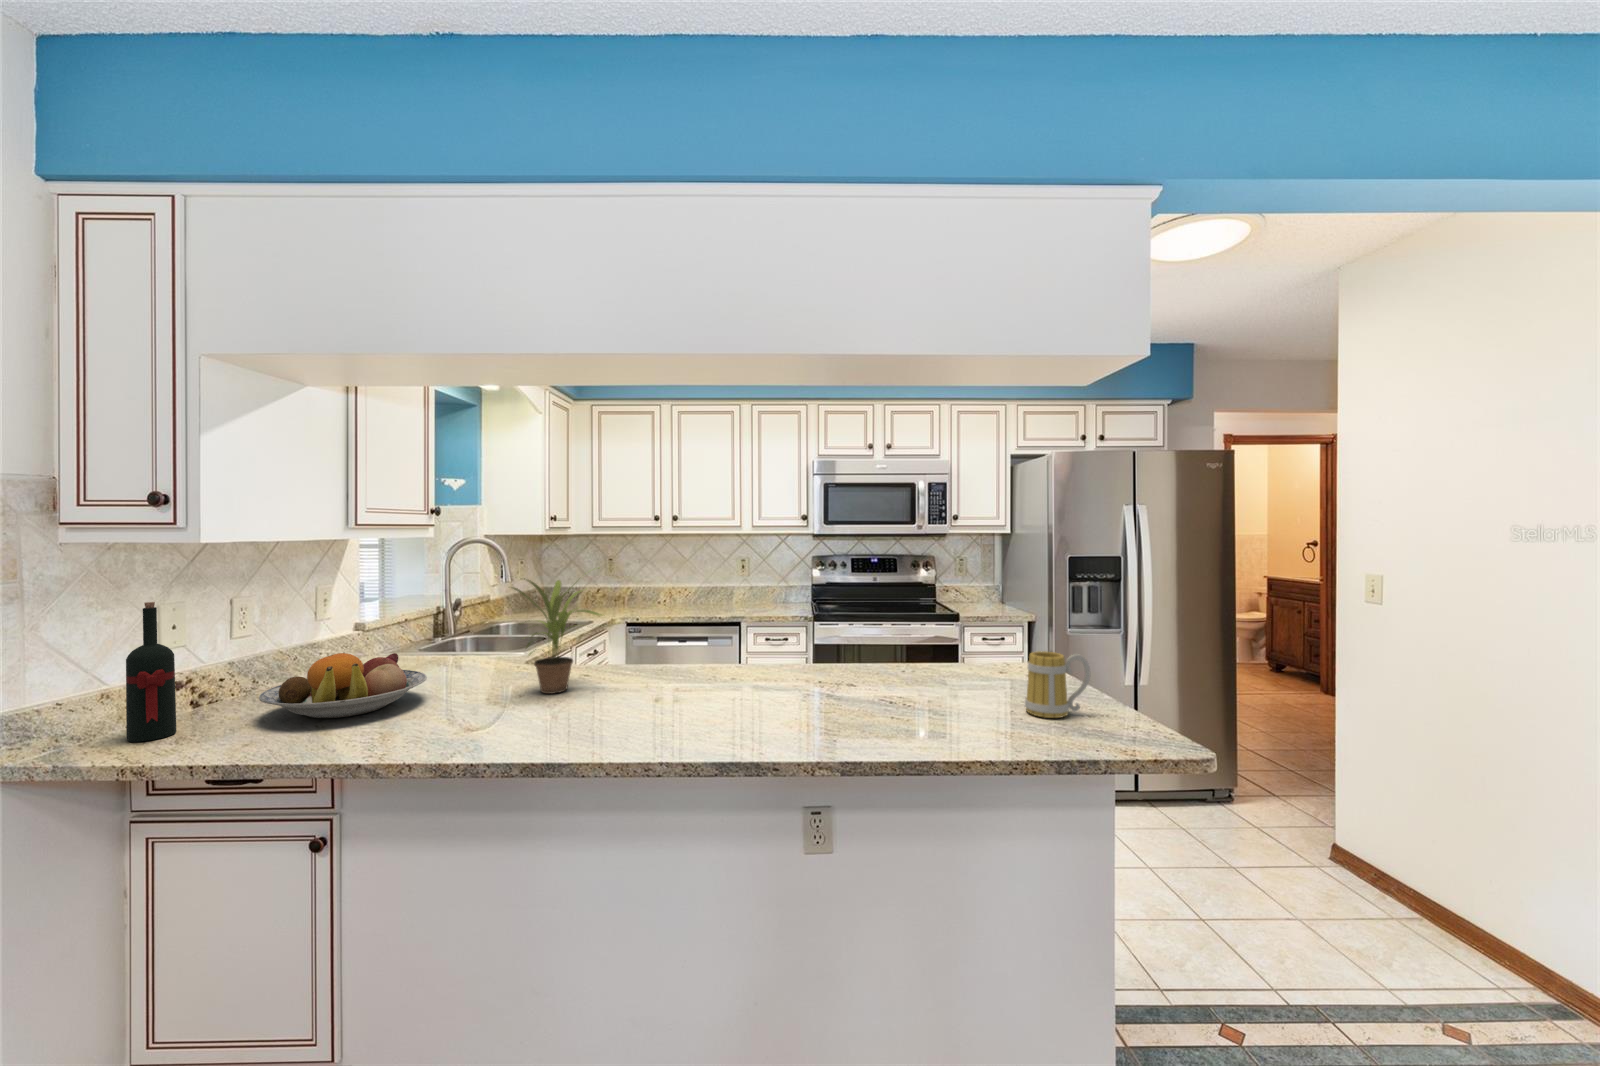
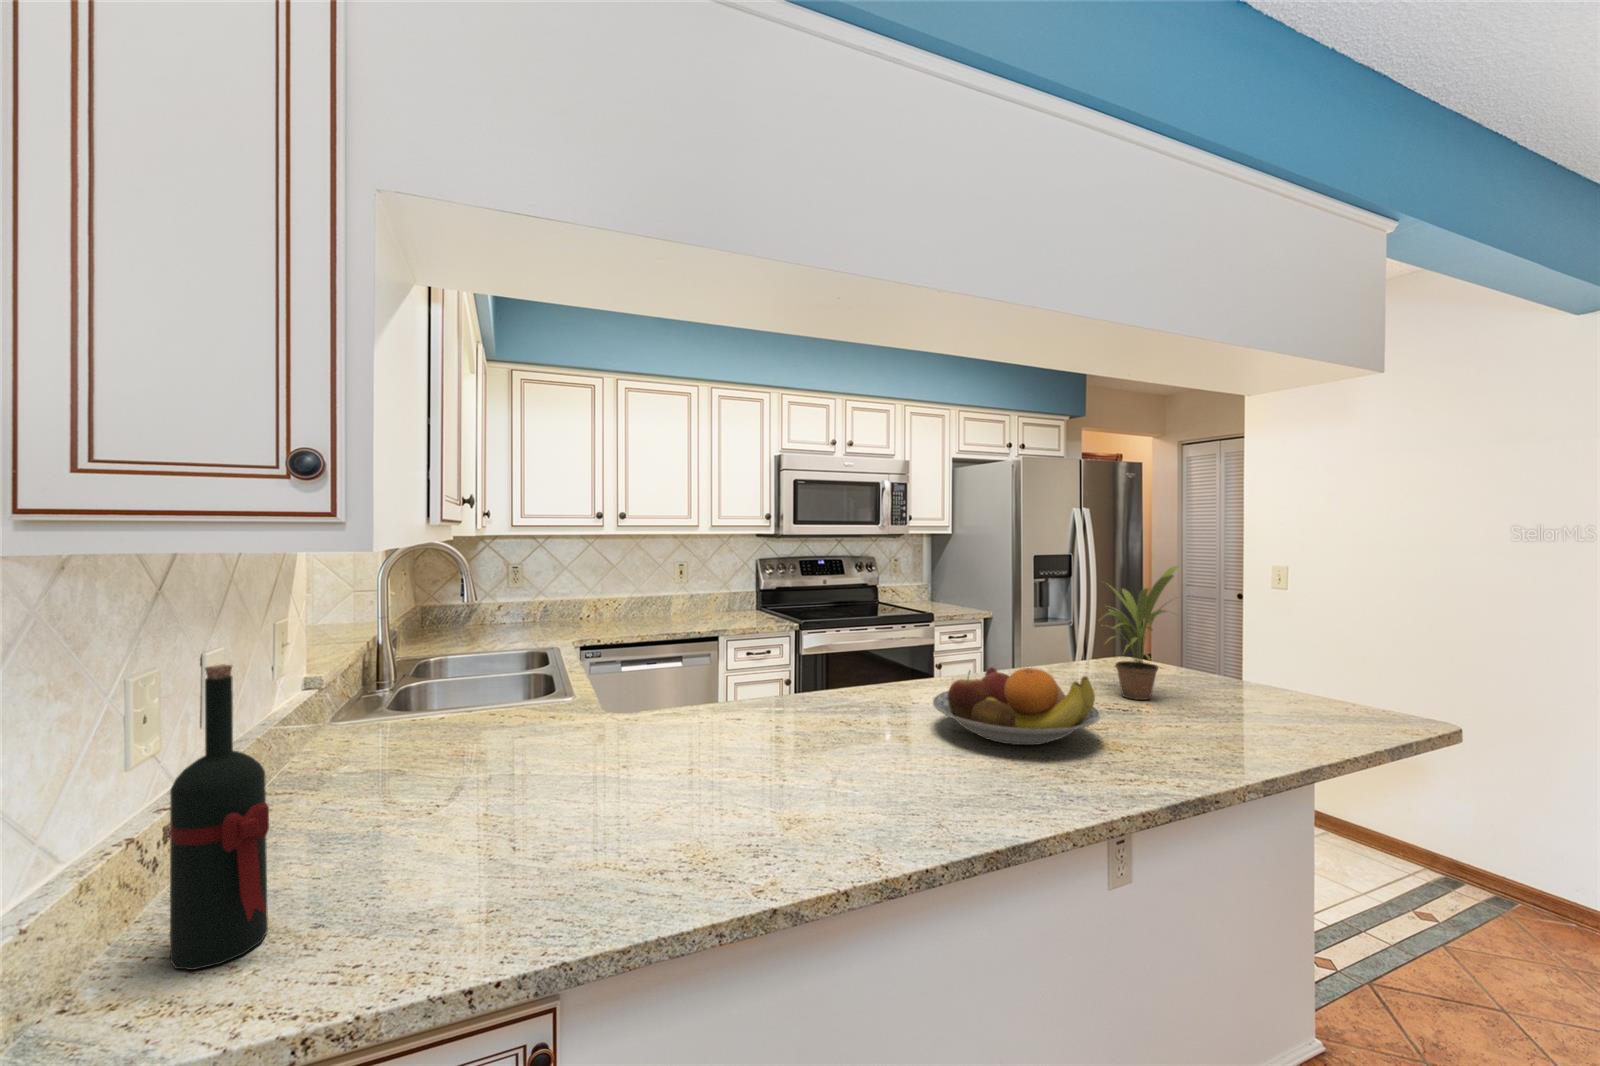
potted plant: present [512,578,602,694] -> present [1105,566,1178,700]
mug: present [1025,651,1090,718] -> none [1245,646,1304,711]
fruit bowl: present [259,653,427,718] -> present [933,667,1100,745]

